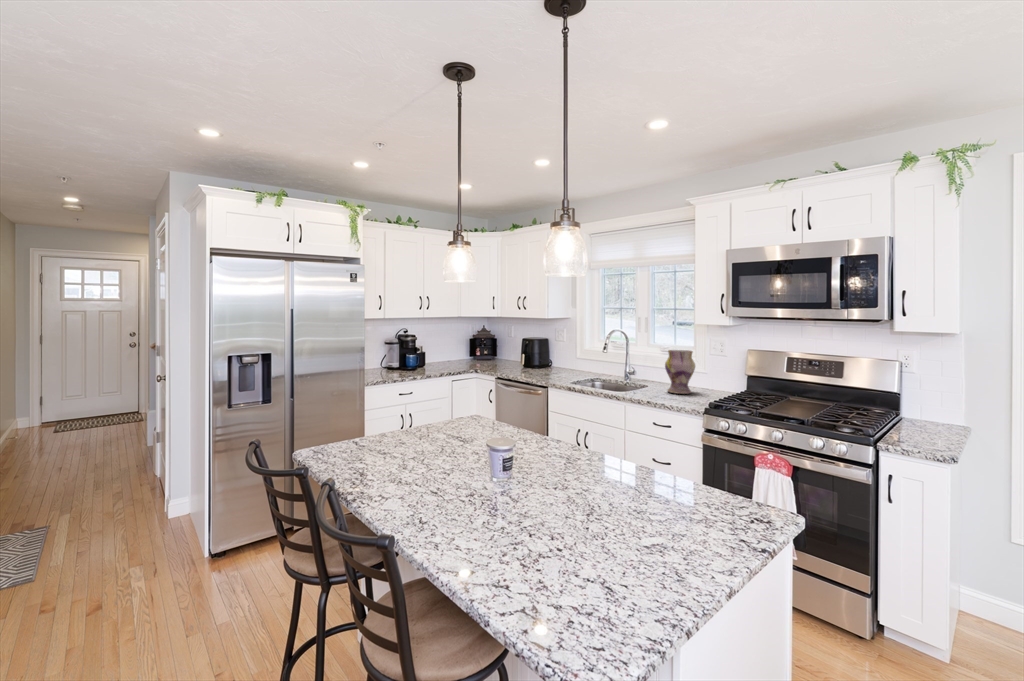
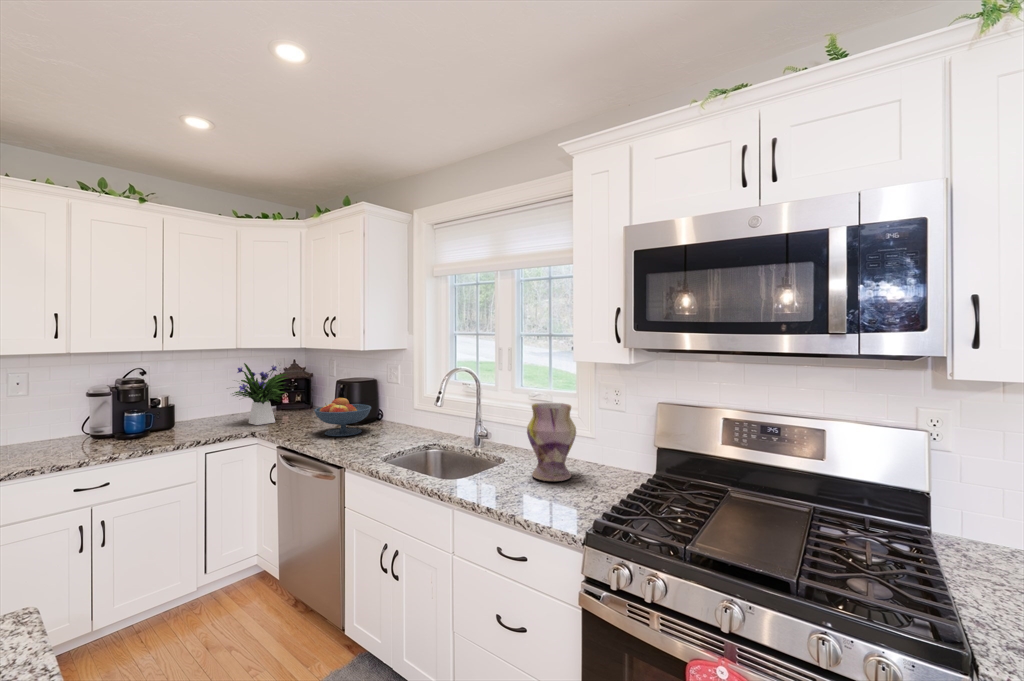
flower arrangement: none [456,327,494,368] -> present [233,363,287,425]
fruit bowl: none [517,350,552,374] -> present [314,398,371,436]

